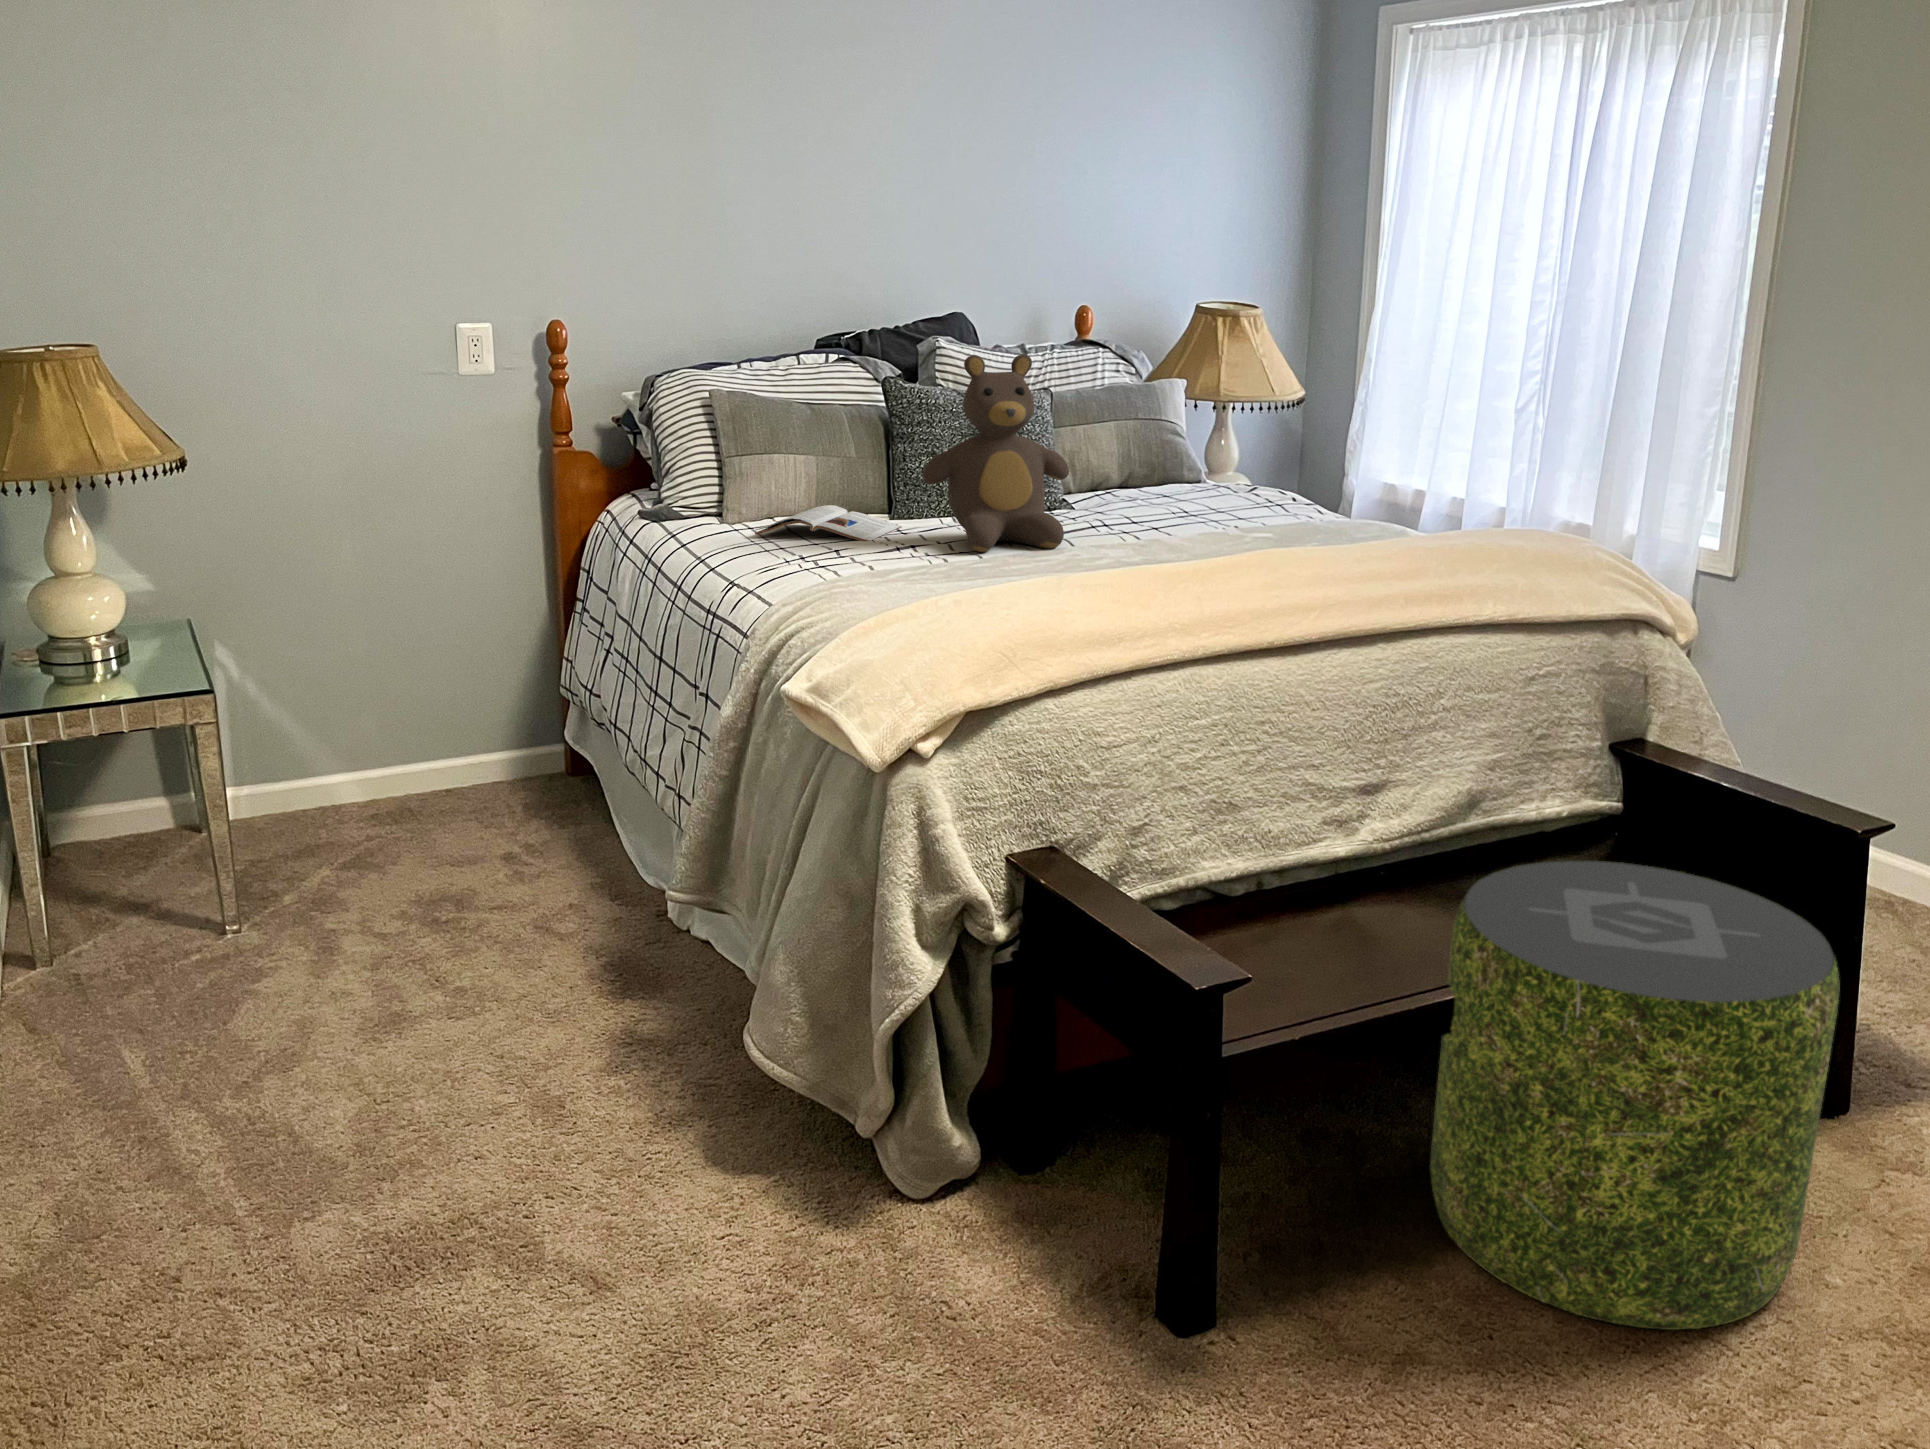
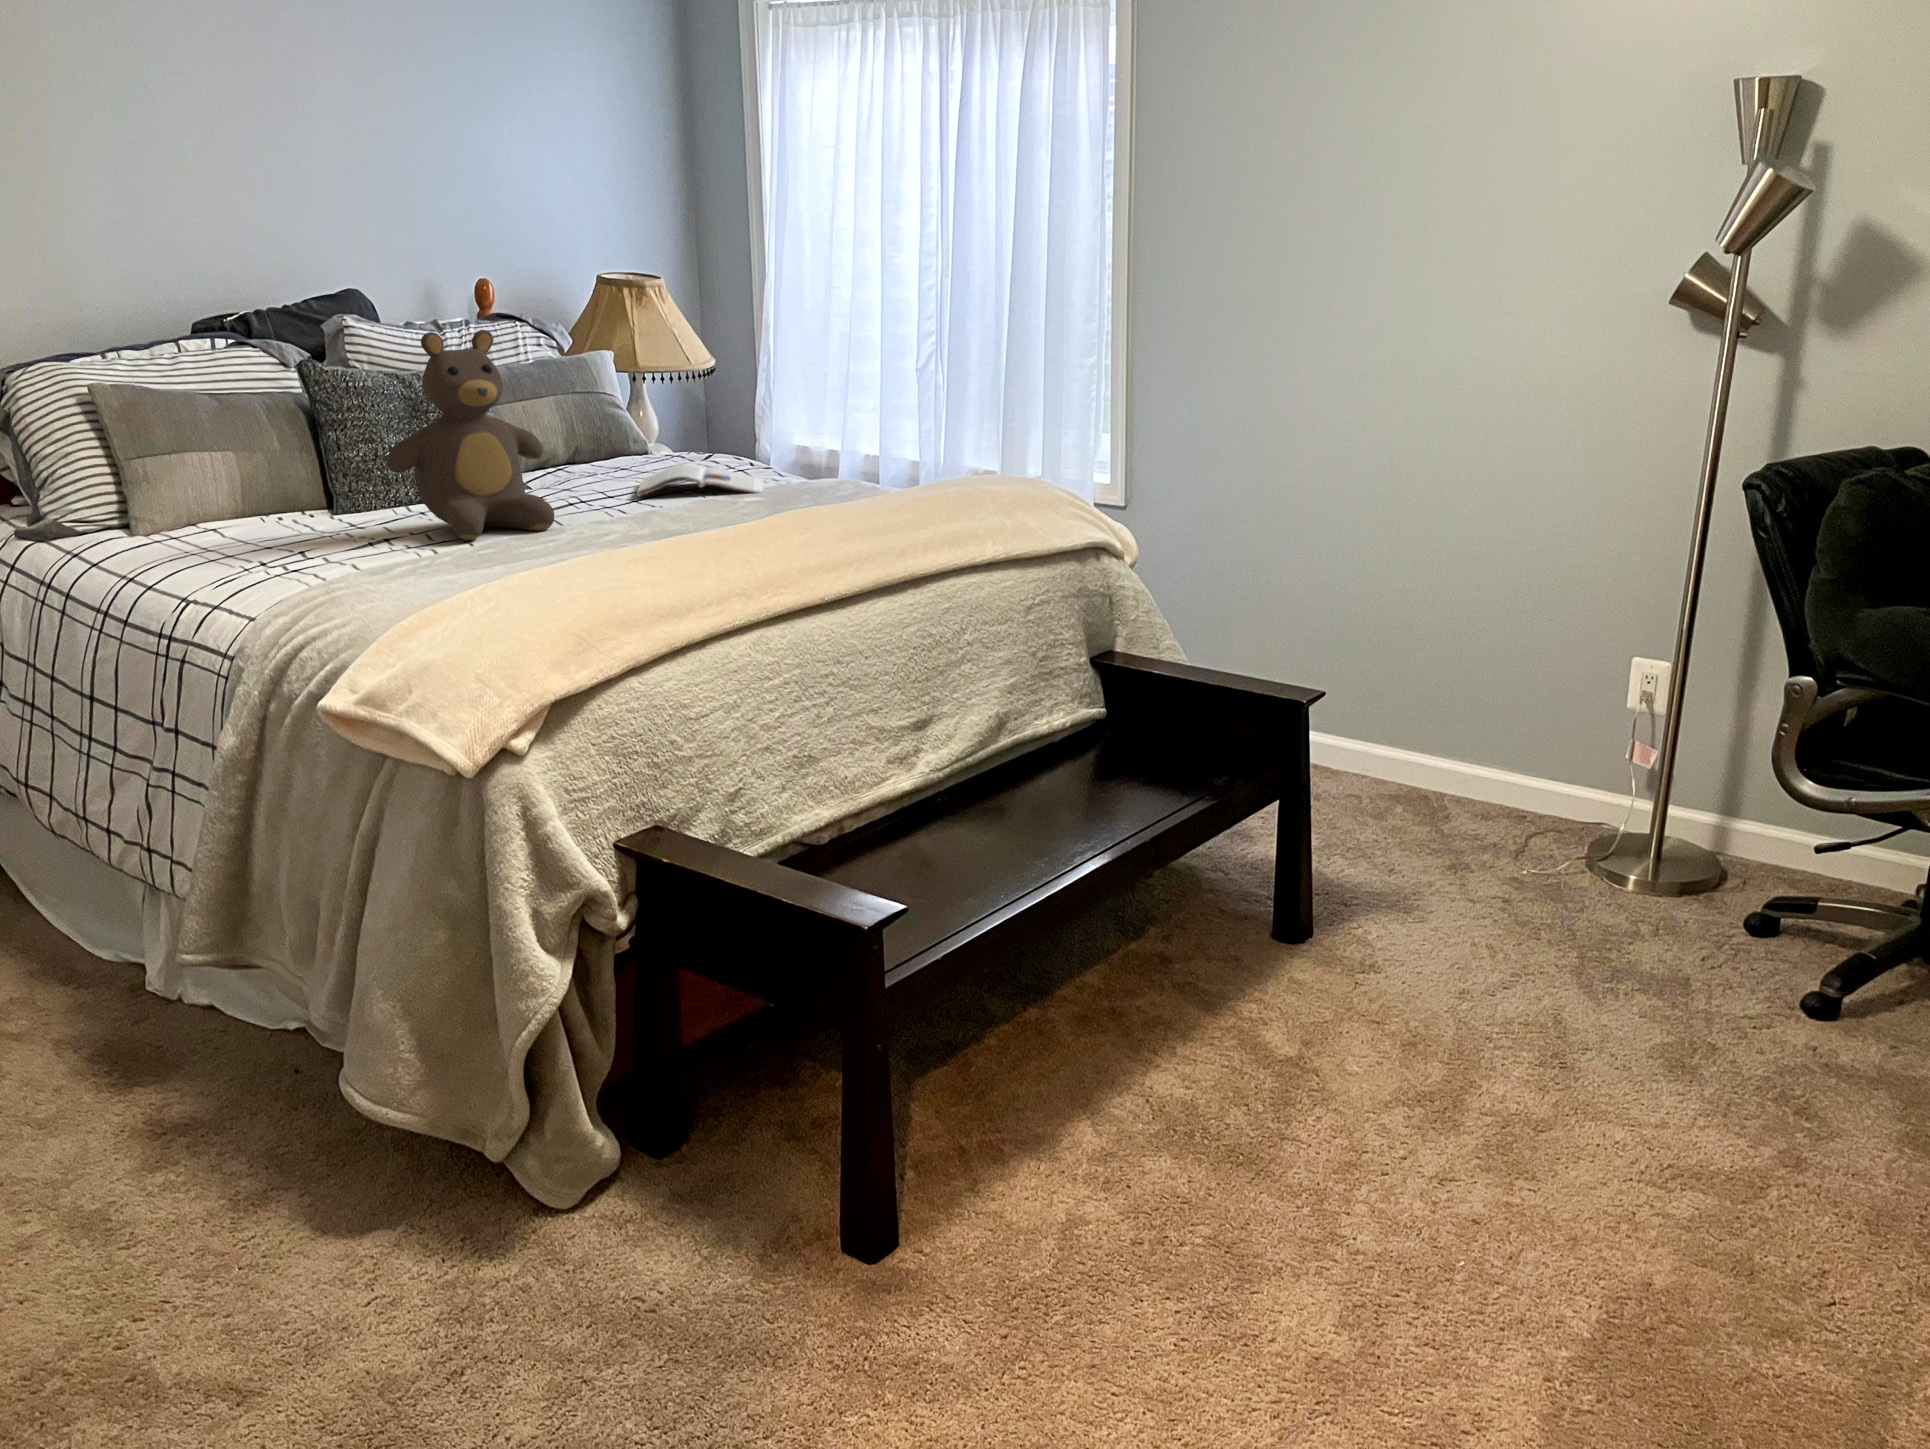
magazine: present [755,505,902,541] -> present [637,463,763,496]
pouf: present [1430,860,1839,1330] -> none [1031,755,1338,1144]

